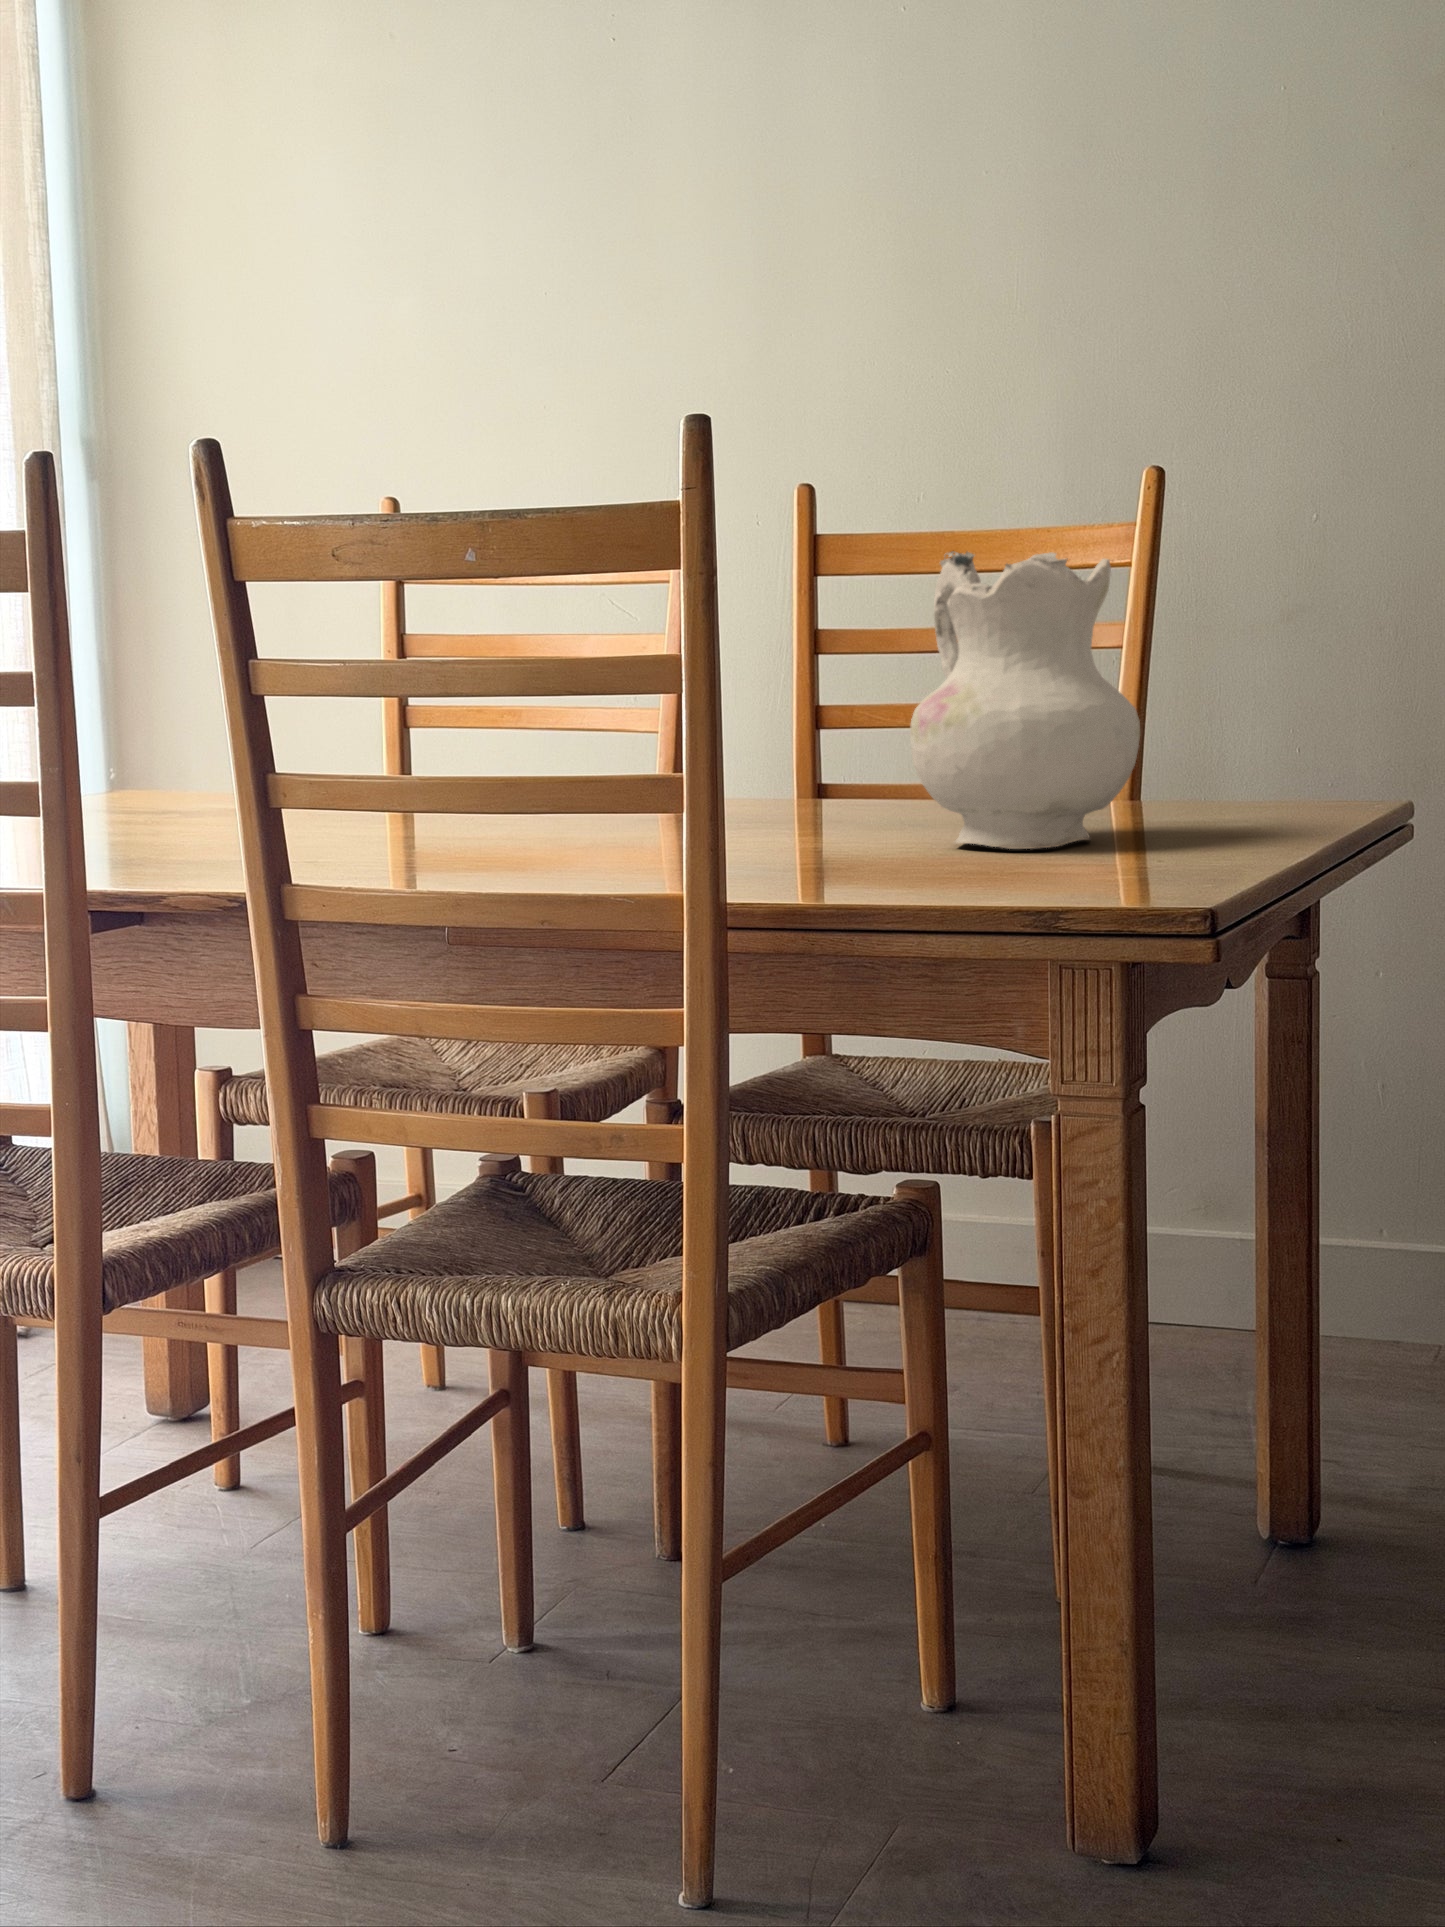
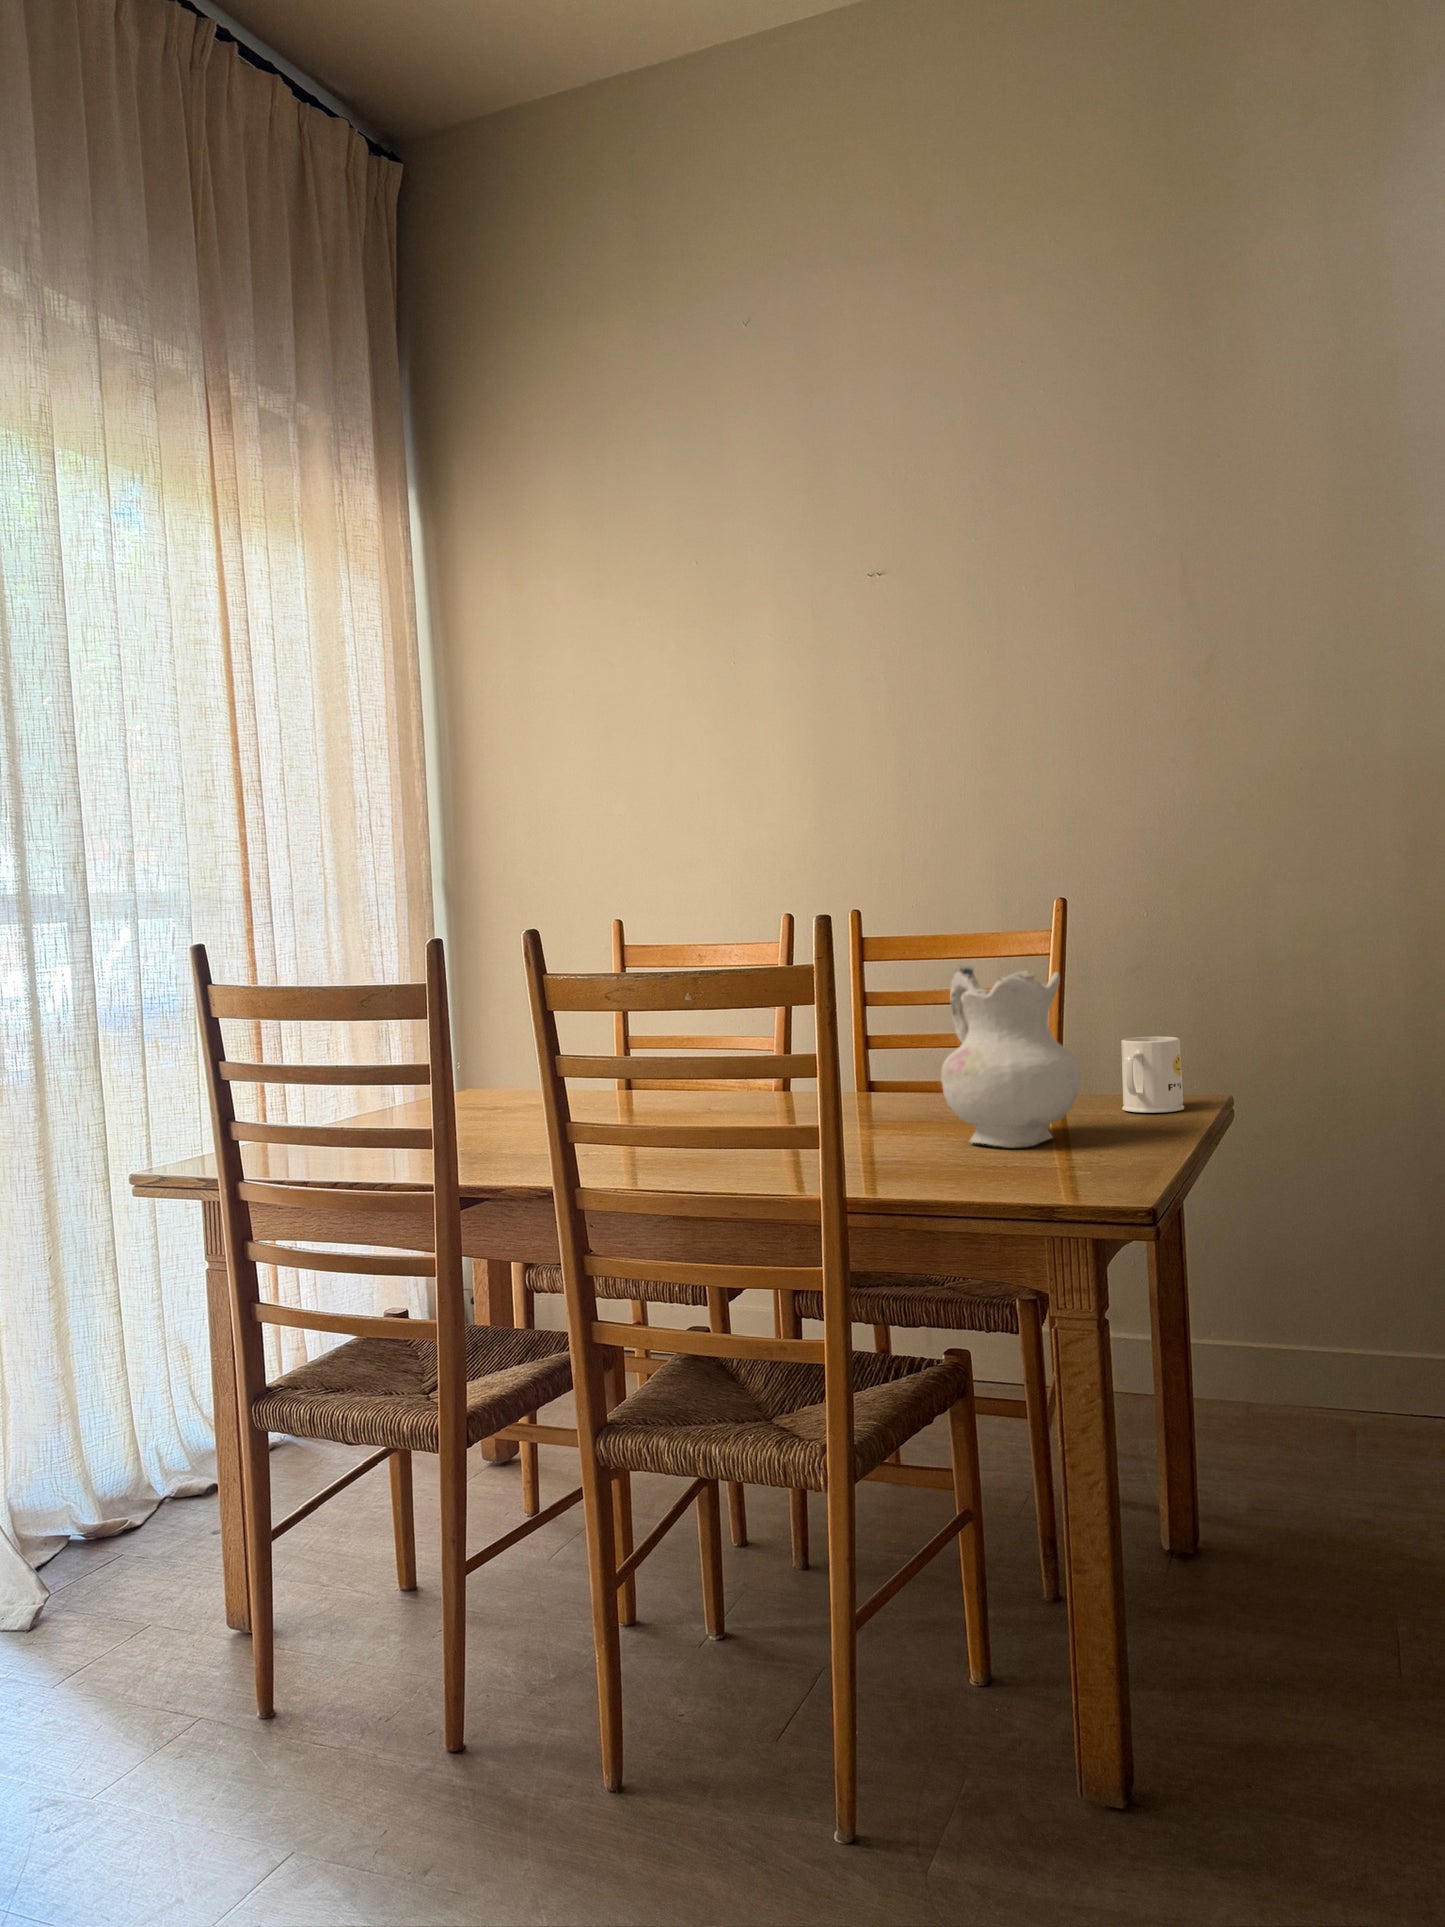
mug: none [1221,691,1323,814] -> present [1121,1037,1184,1113]

